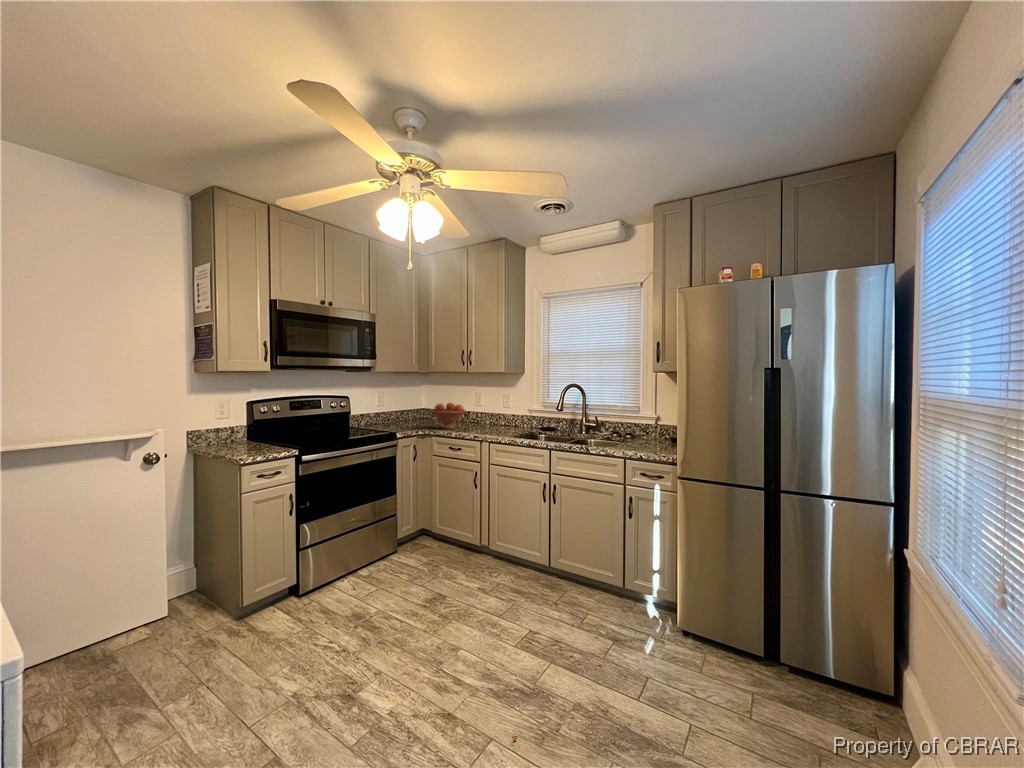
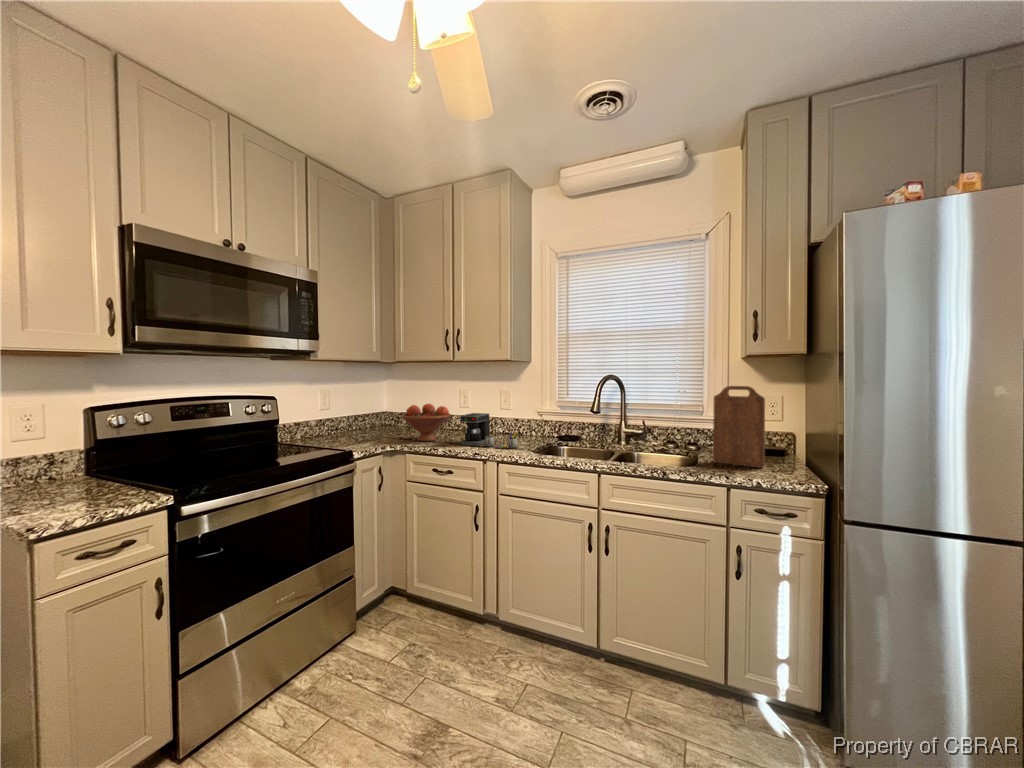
cutting board: none [629,393,659,448] -> present [713,386,765,468]
coffee maker: none [469,410,507,434] -> present [460,413,519,449]

